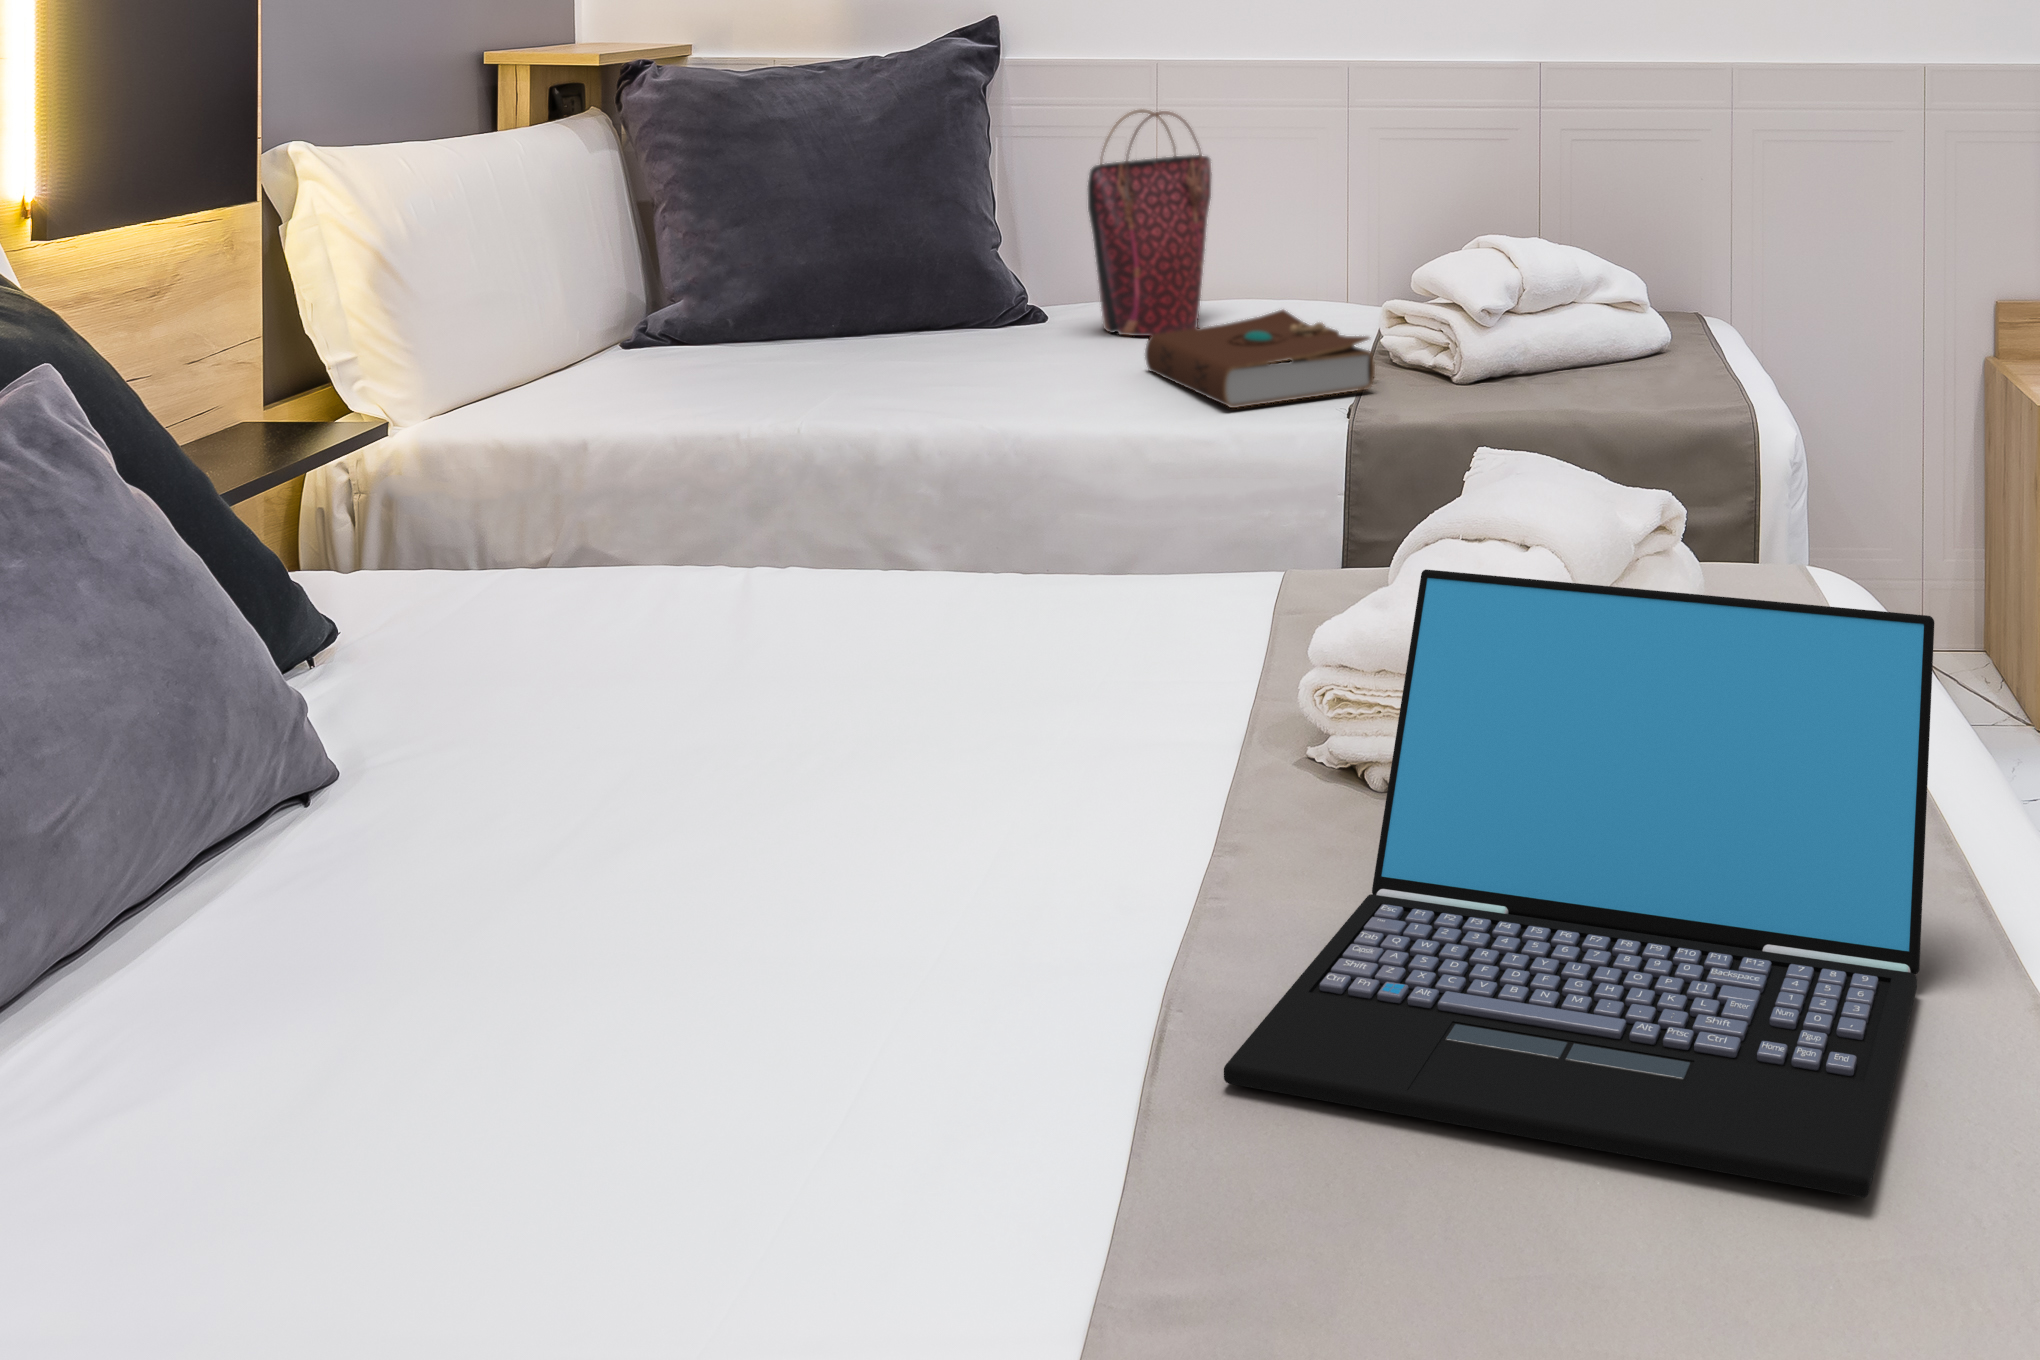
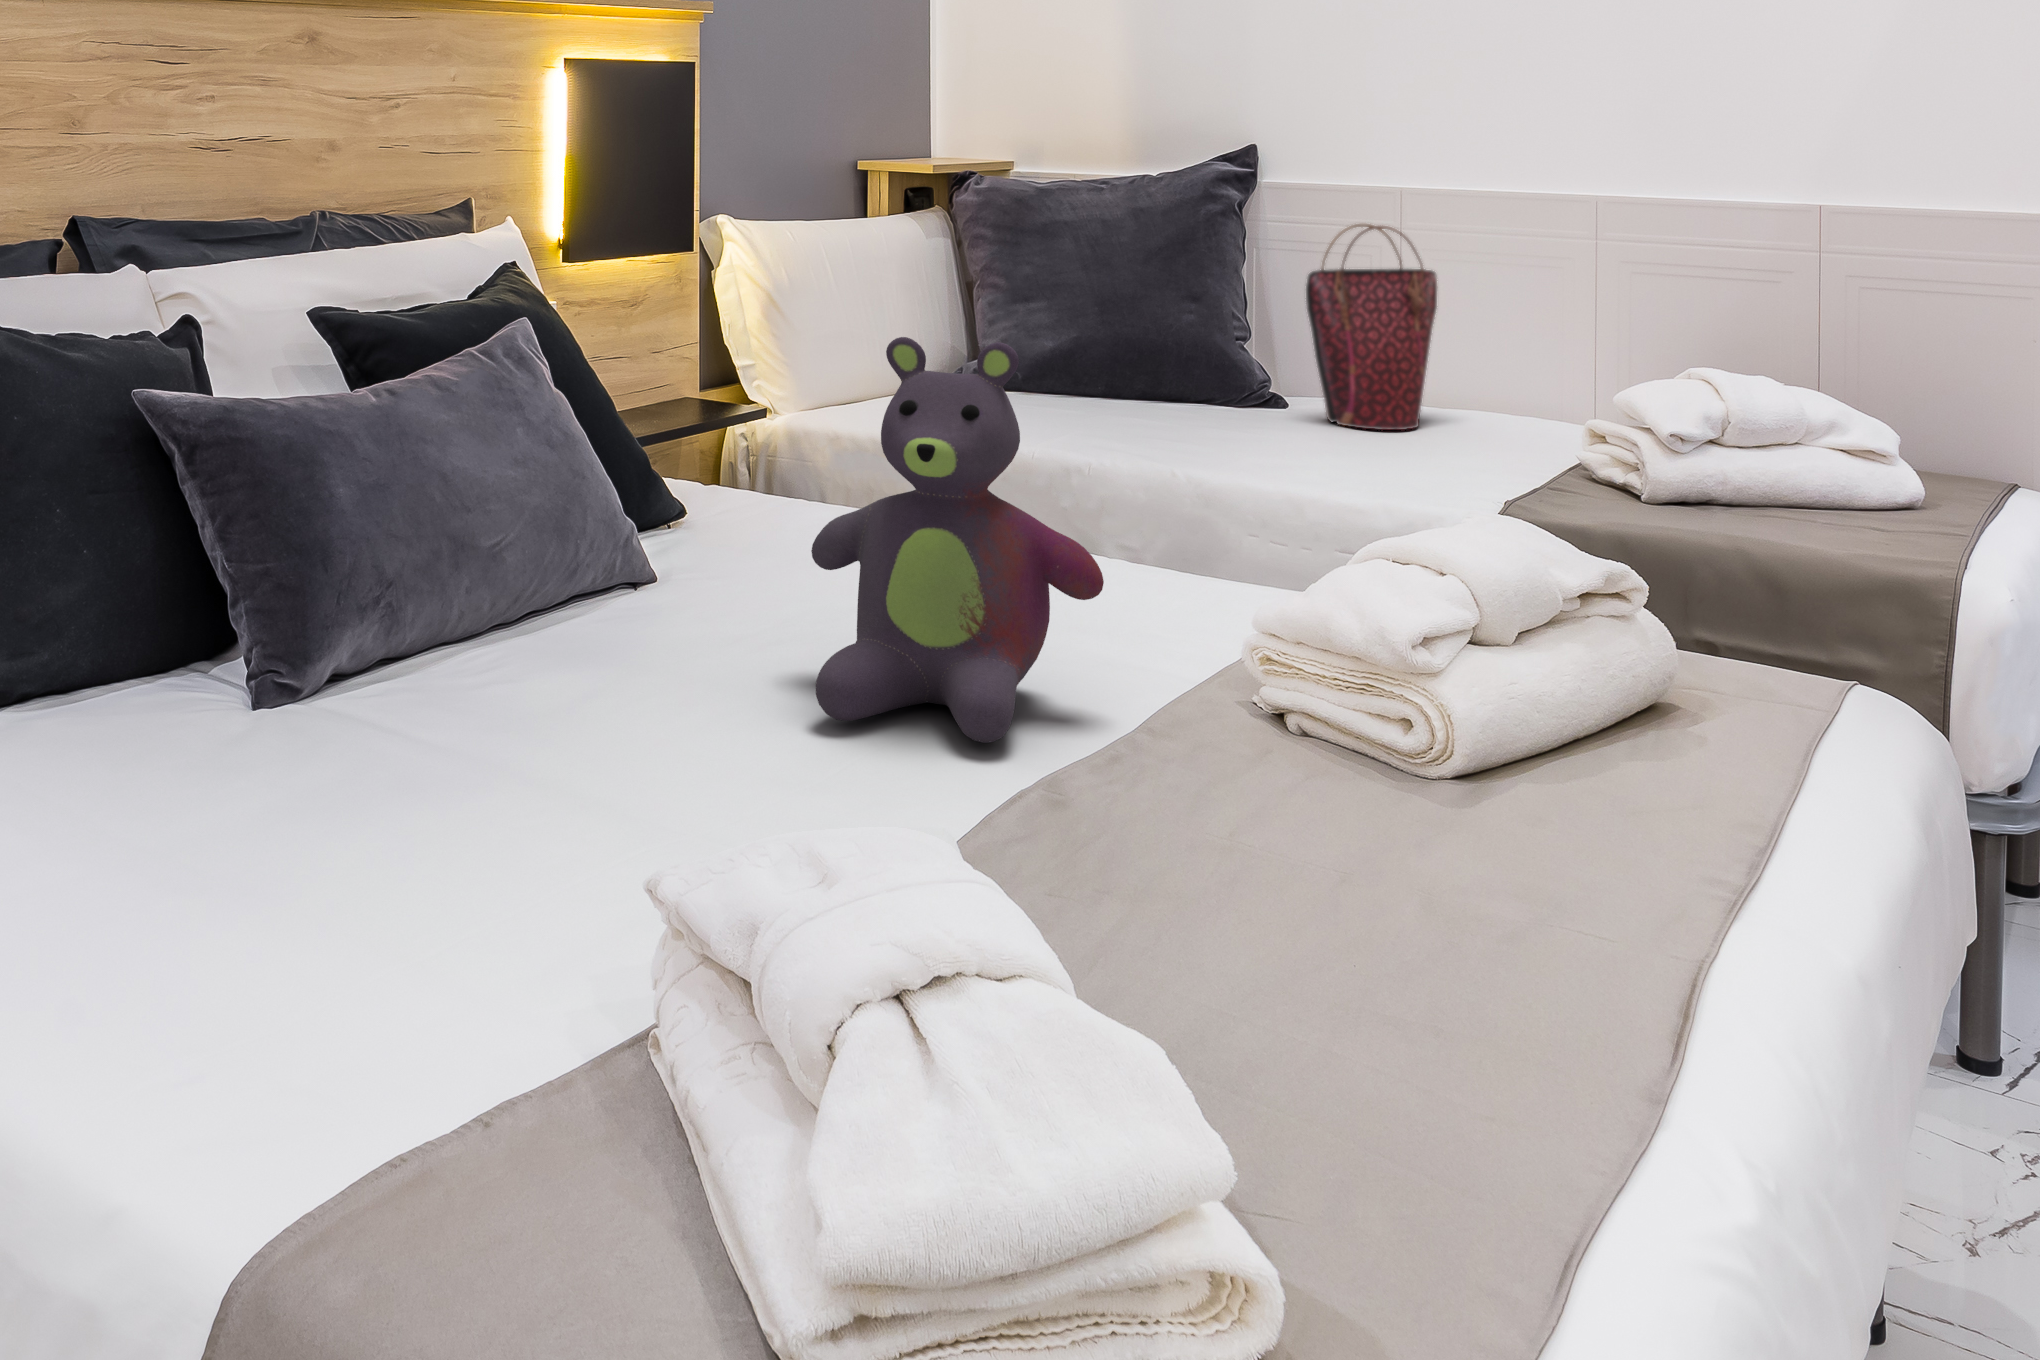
book: present [1145,310,1375,408] -> none [1341,416,1555,495]
stuffed bear: none [703,338,1156,977] -> present [811,337,1104,743]
laptop: present [1224,570,1934,1197] -> none [1047,553,1707,1007]

